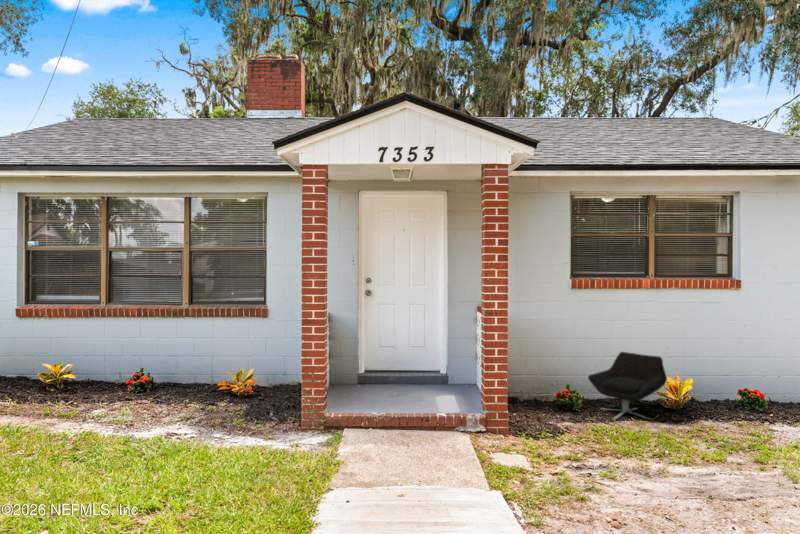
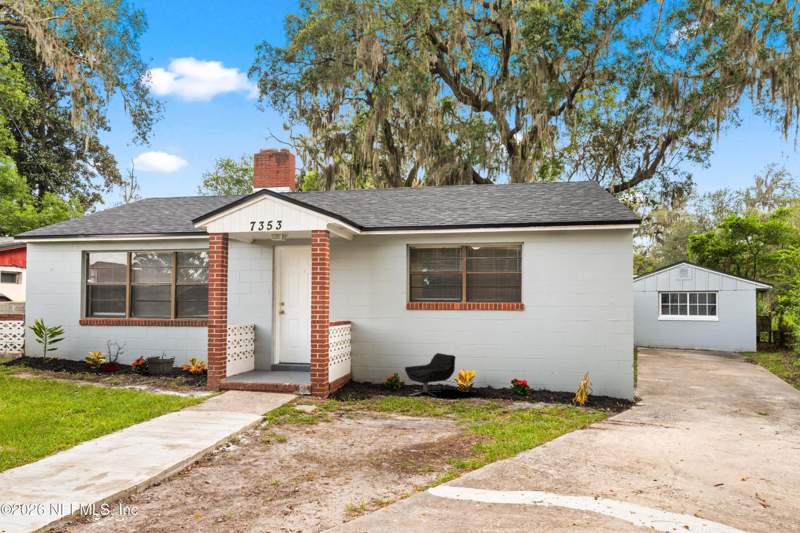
decorative plant: none [75,340,111,393] -> present [104,340,123,371]
wooden bucket: none [154,358,199,398] -> present [147,355,175,375]

